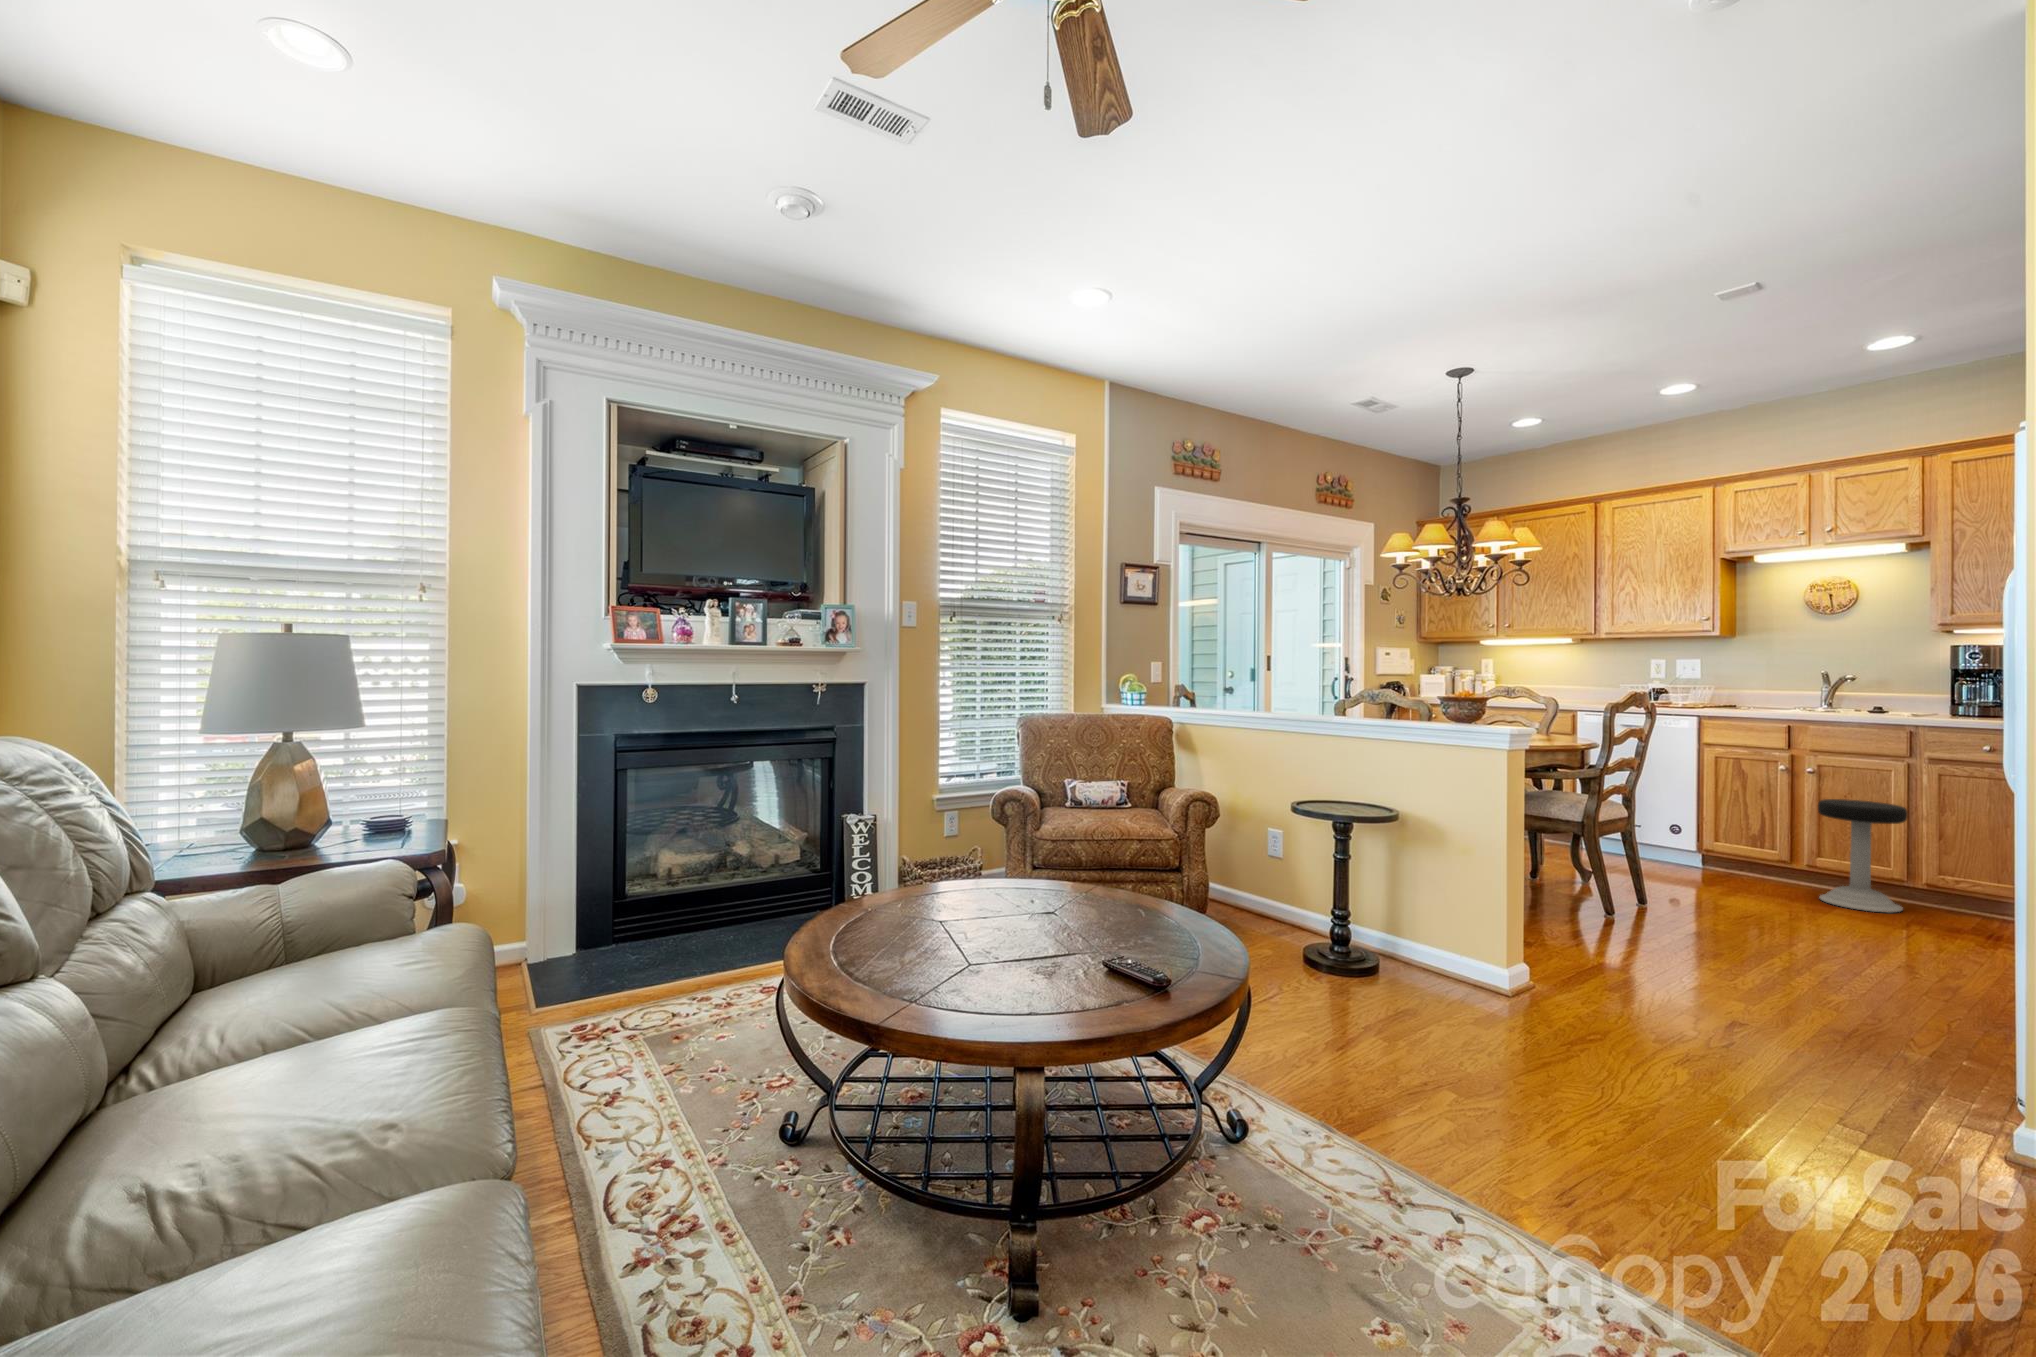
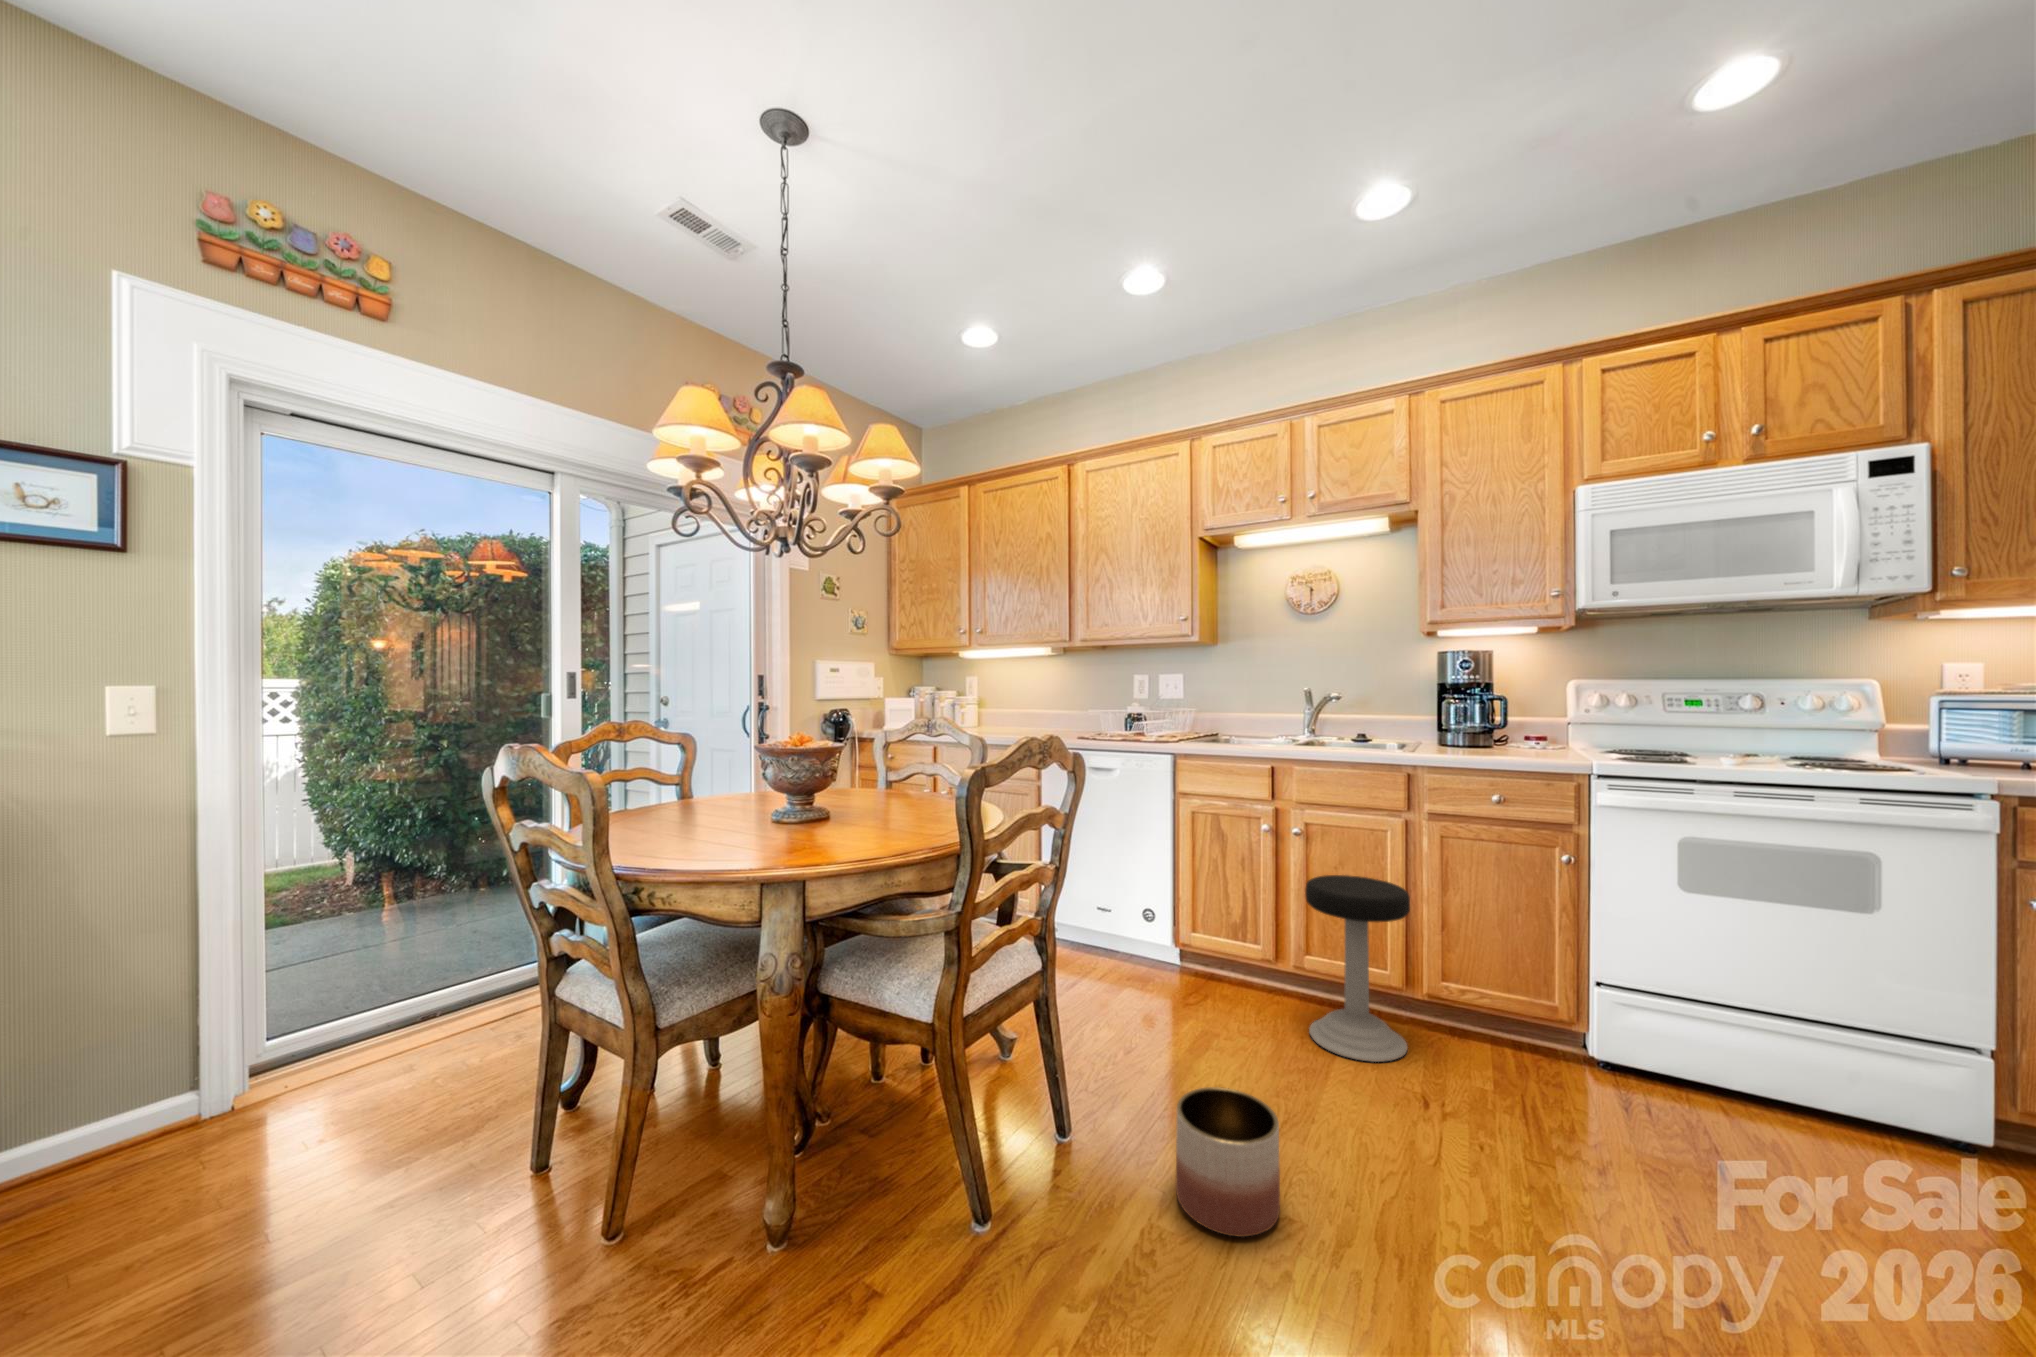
planter: none [1730,881,1798,940] -> present [1176,1087,1280,1237]

